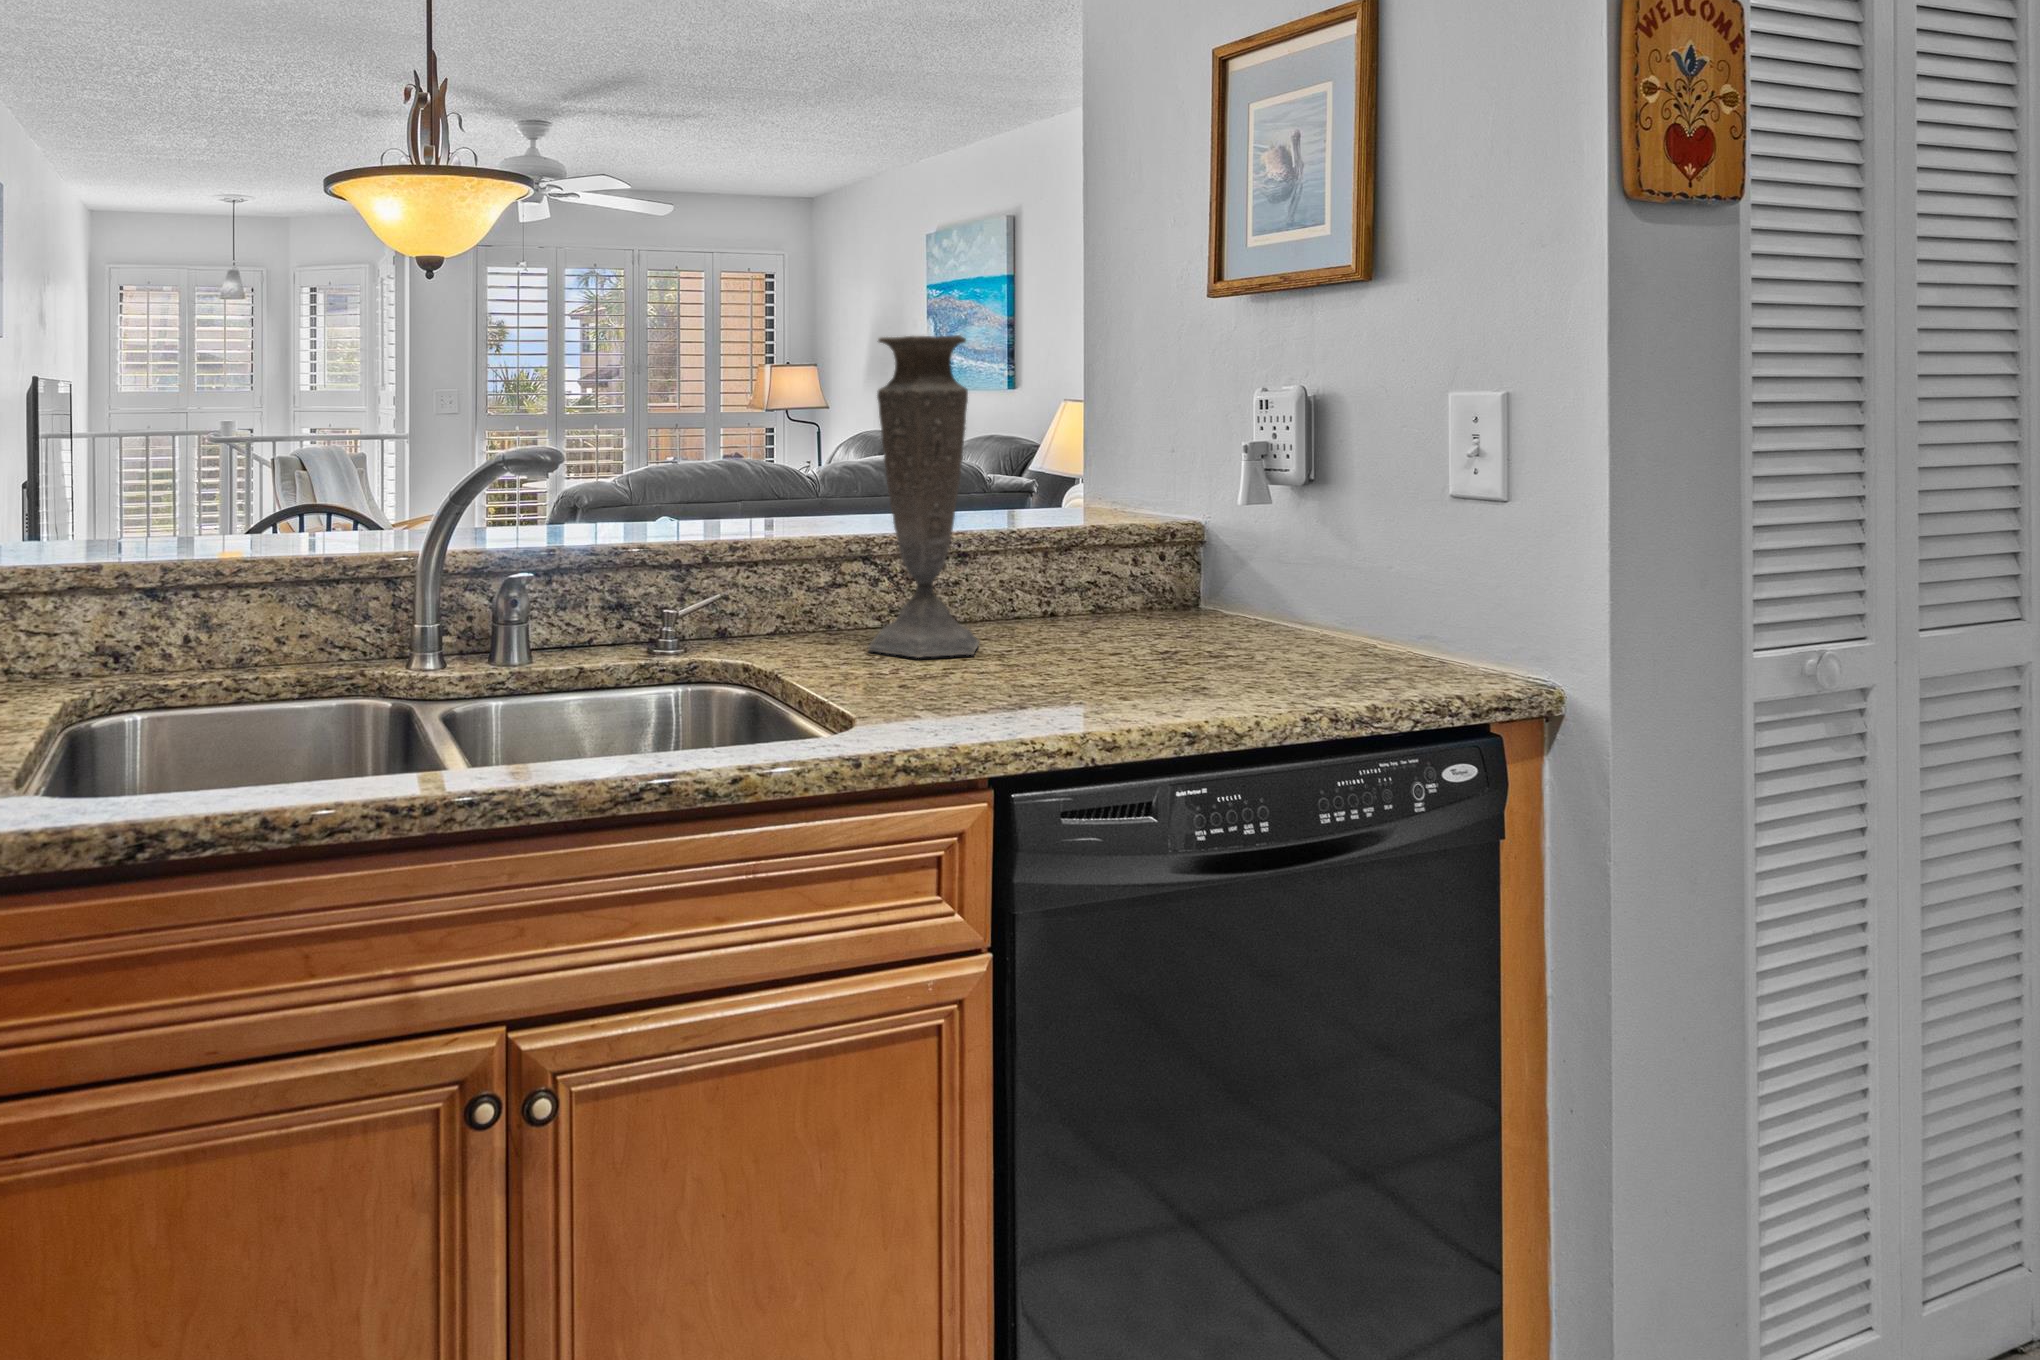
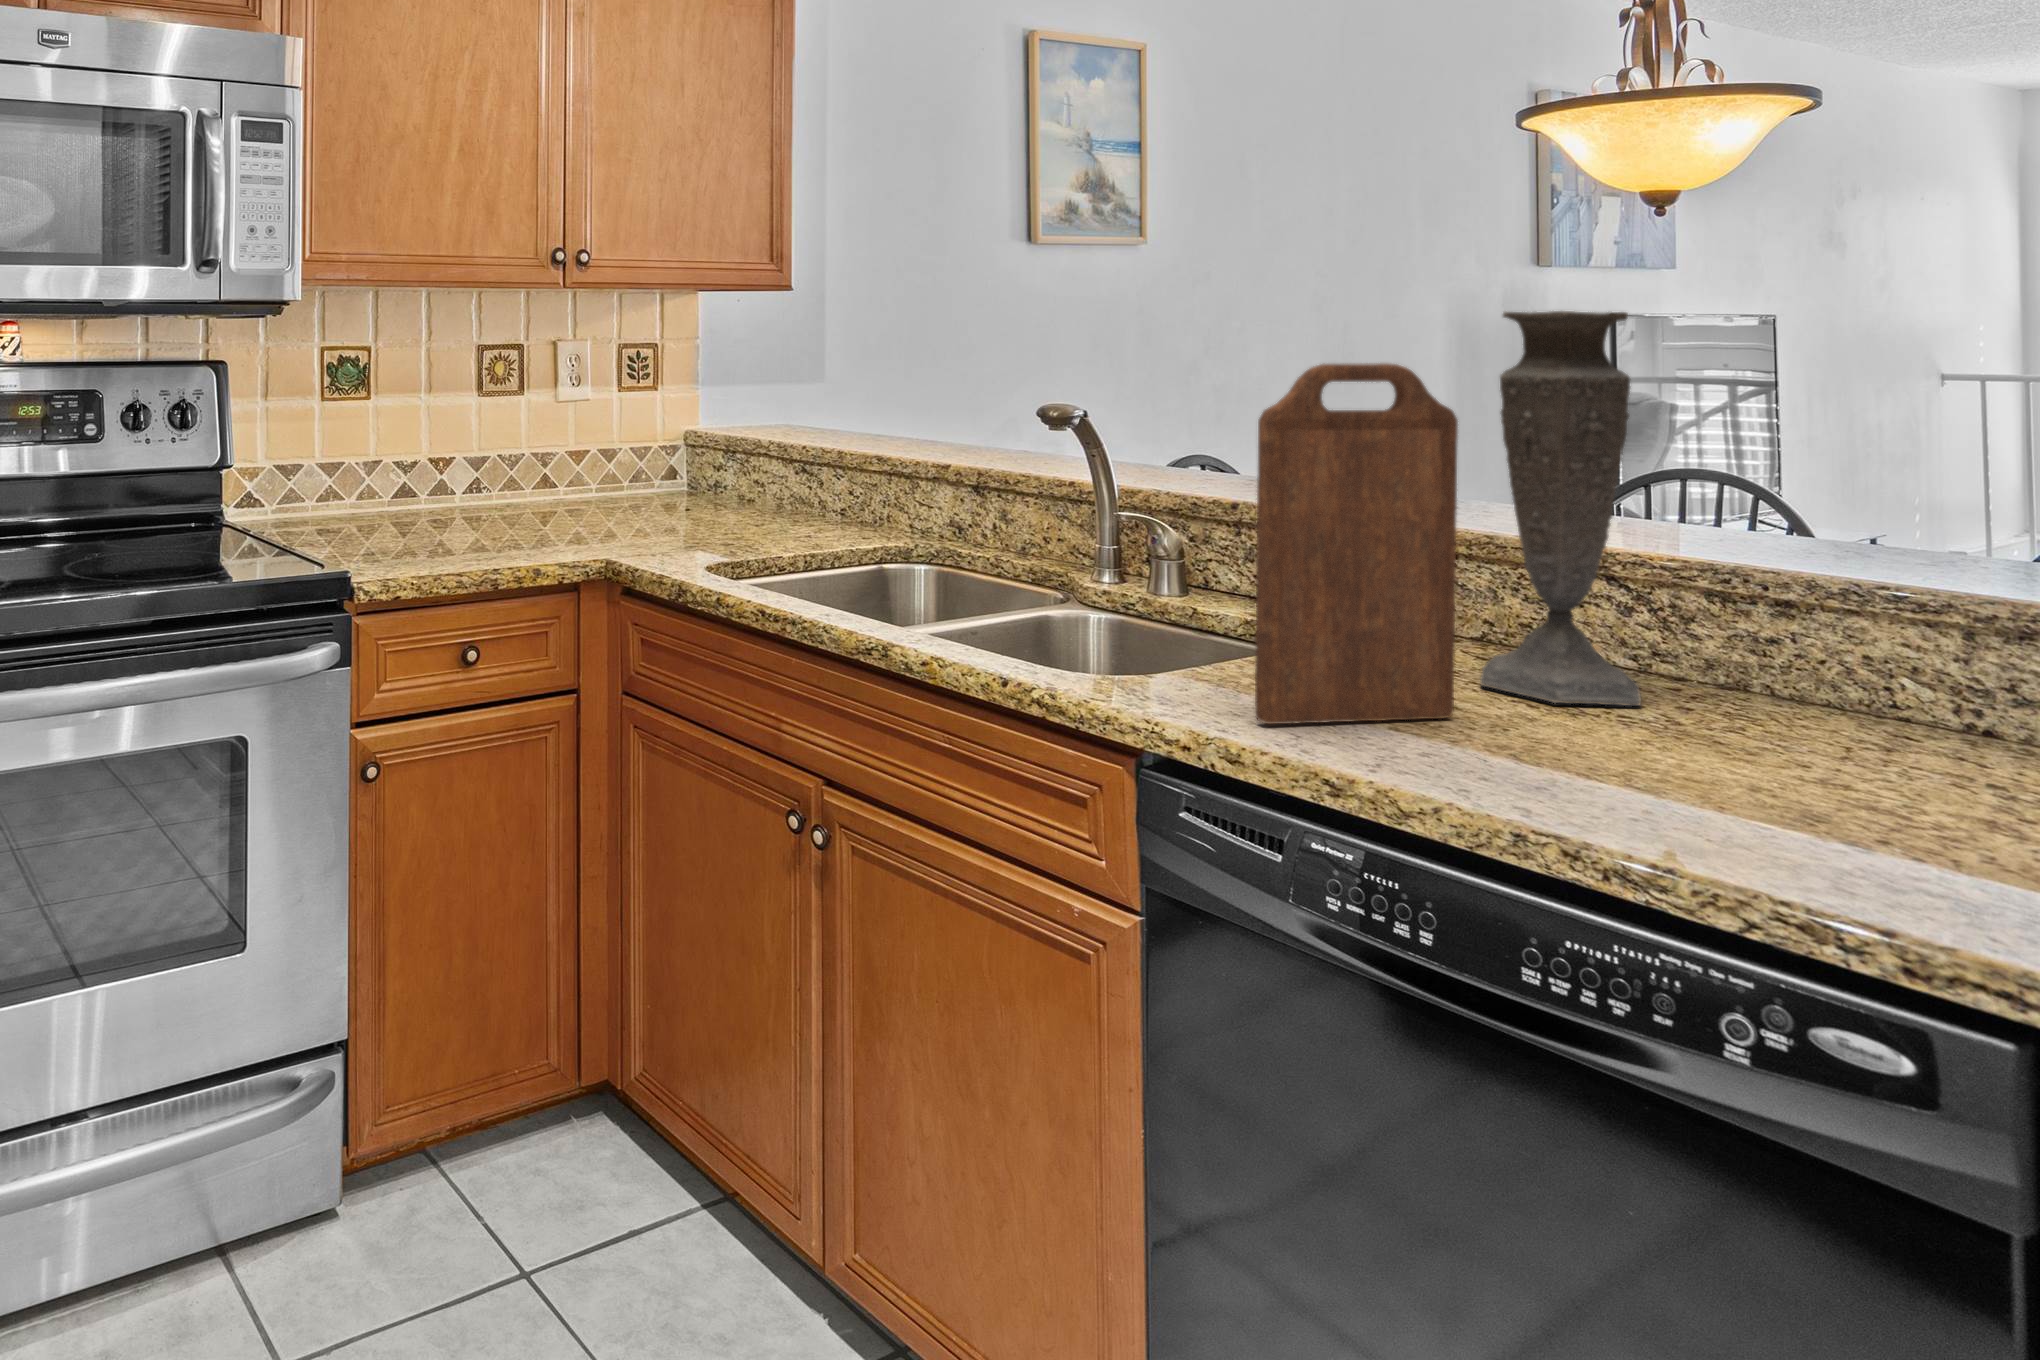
cutting board: none [1005,372,1053,714] -> present [1255,363,1458,724]

